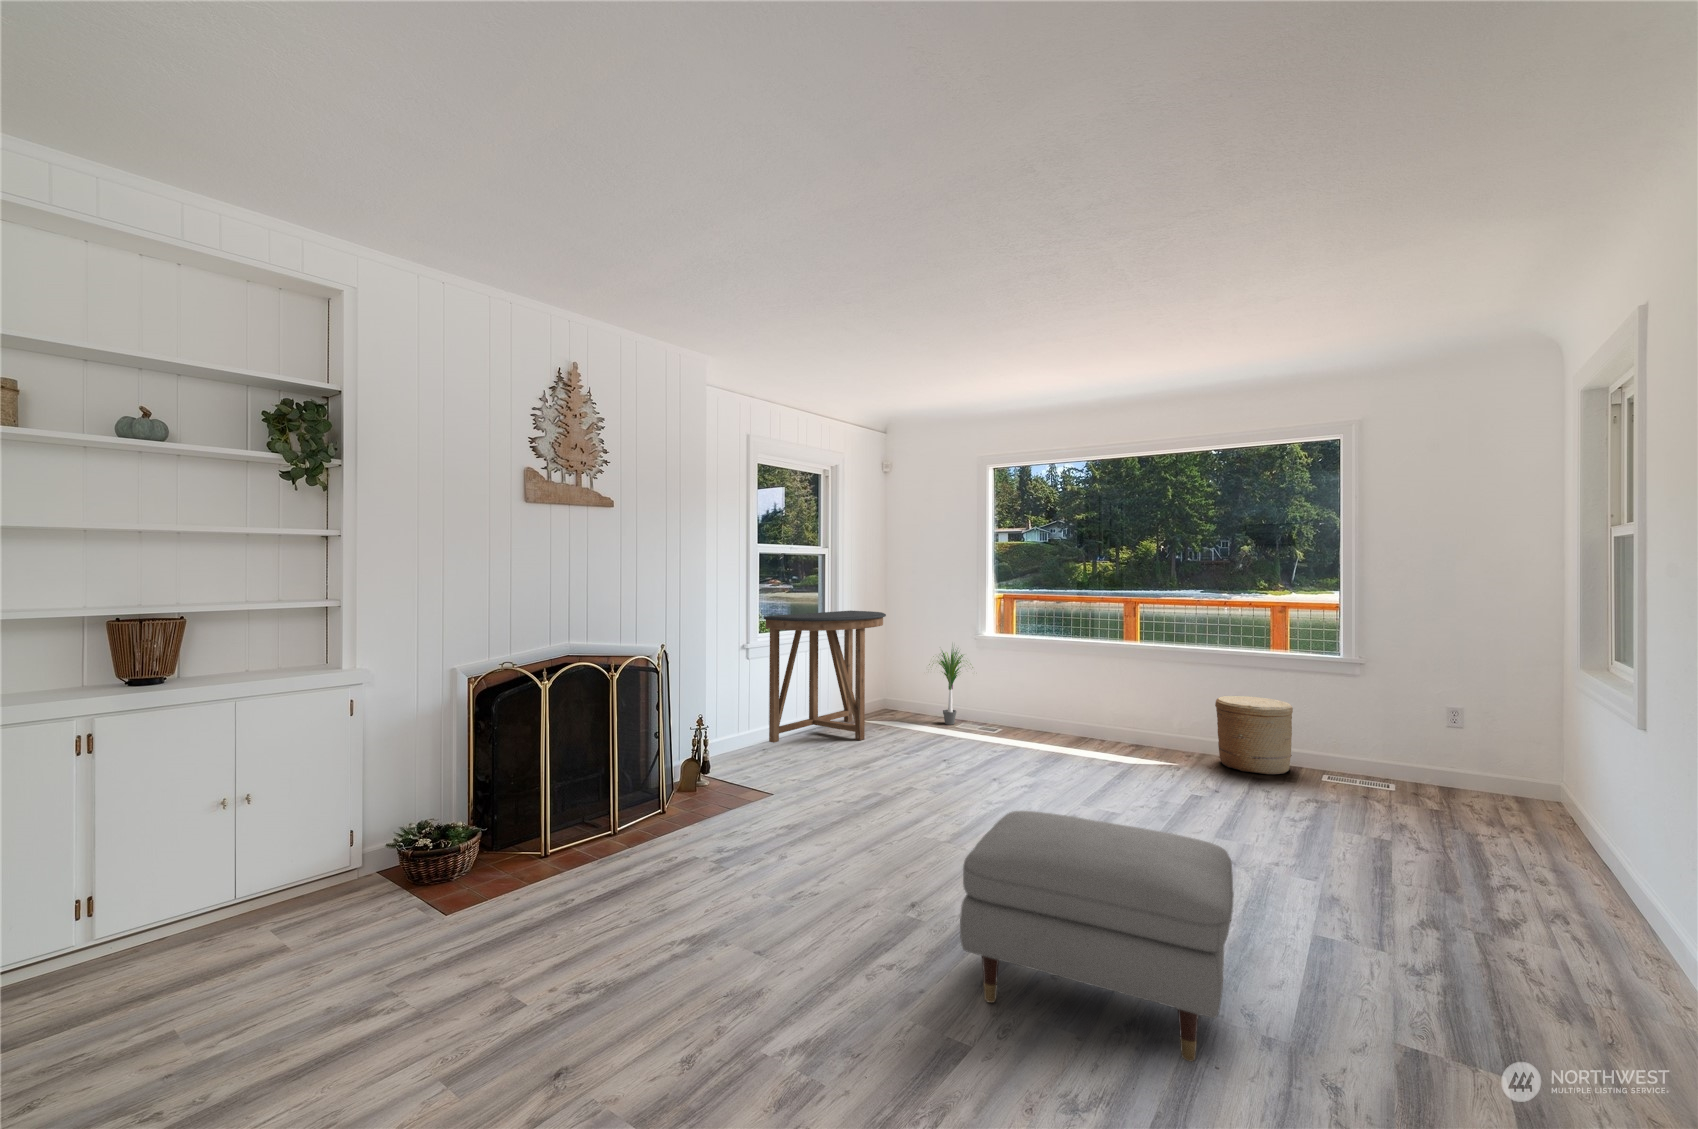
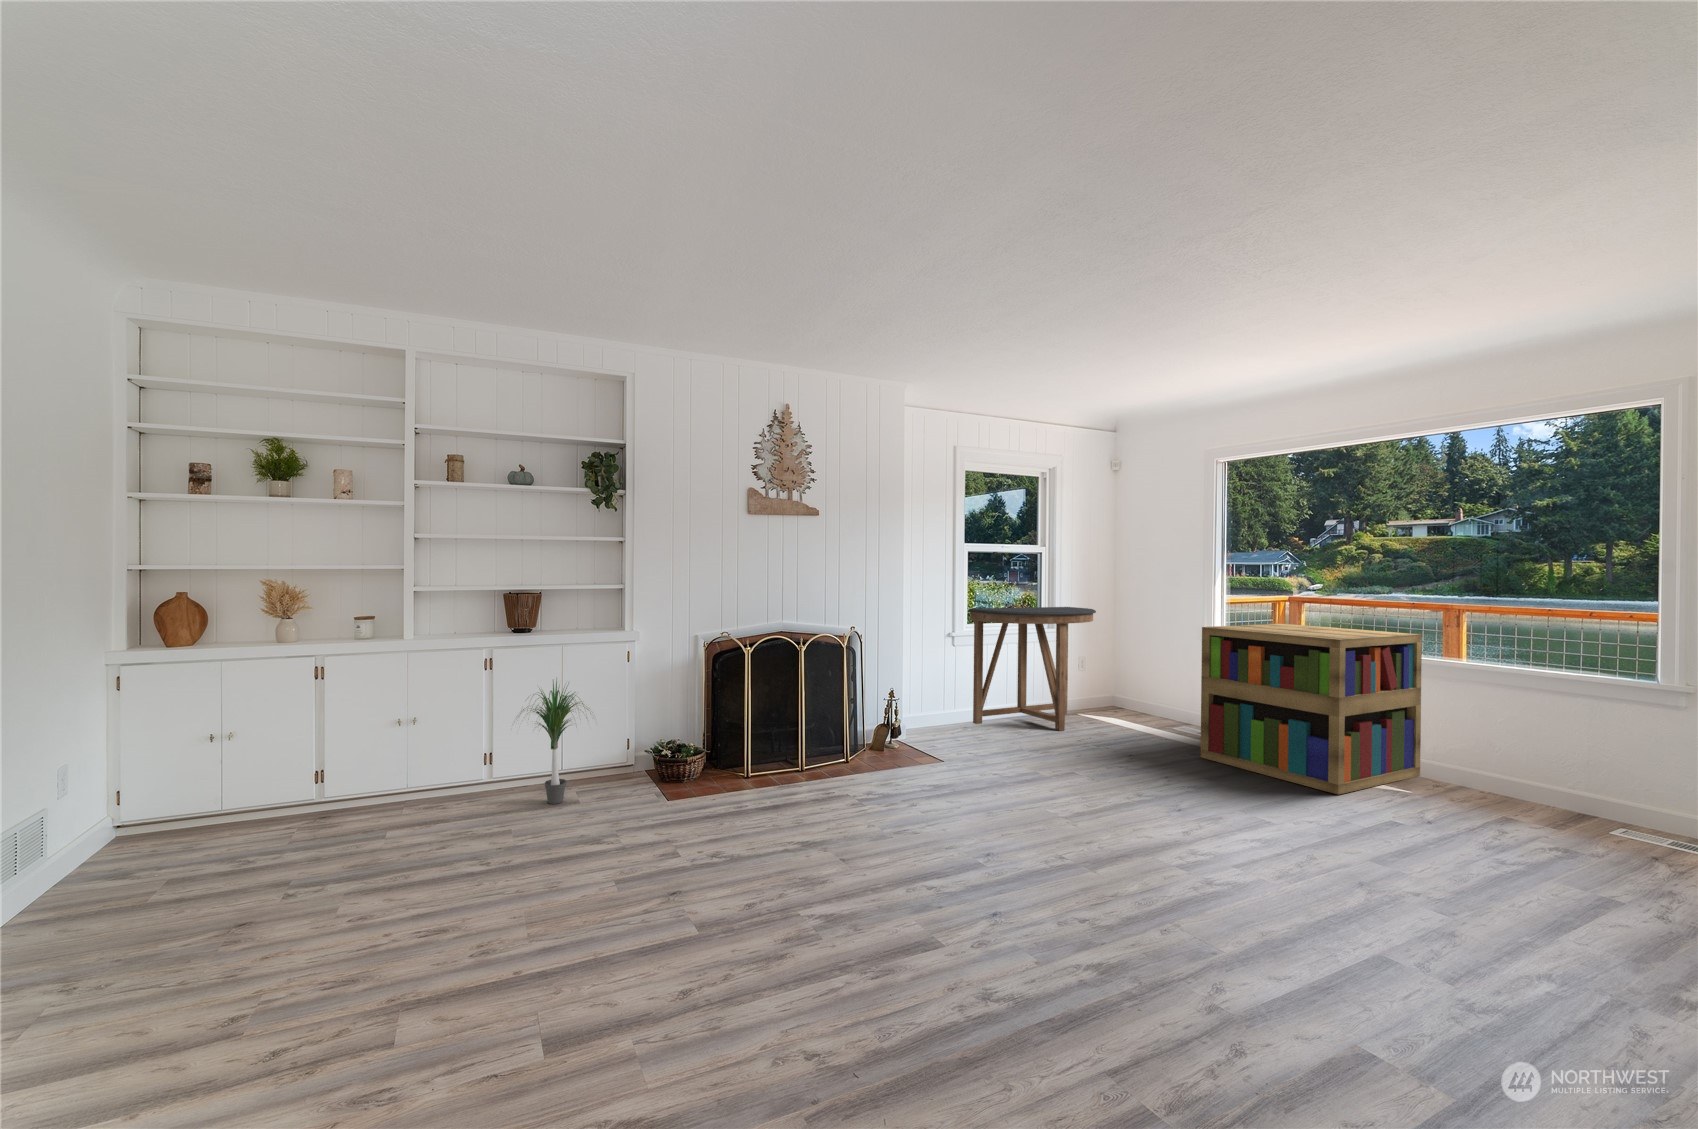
bookshelf: none [1003,620,1167,774] -> present [1201,624,1422,795]
potted plant: present [929,650,973,725] -> present [523,680,588,804]
woven basket: present [1215,696,1293,774] -> none [1469,722,1582,822]
ottoman: present [960,811,1234,1062] -> none [964,783,1230,1000]

